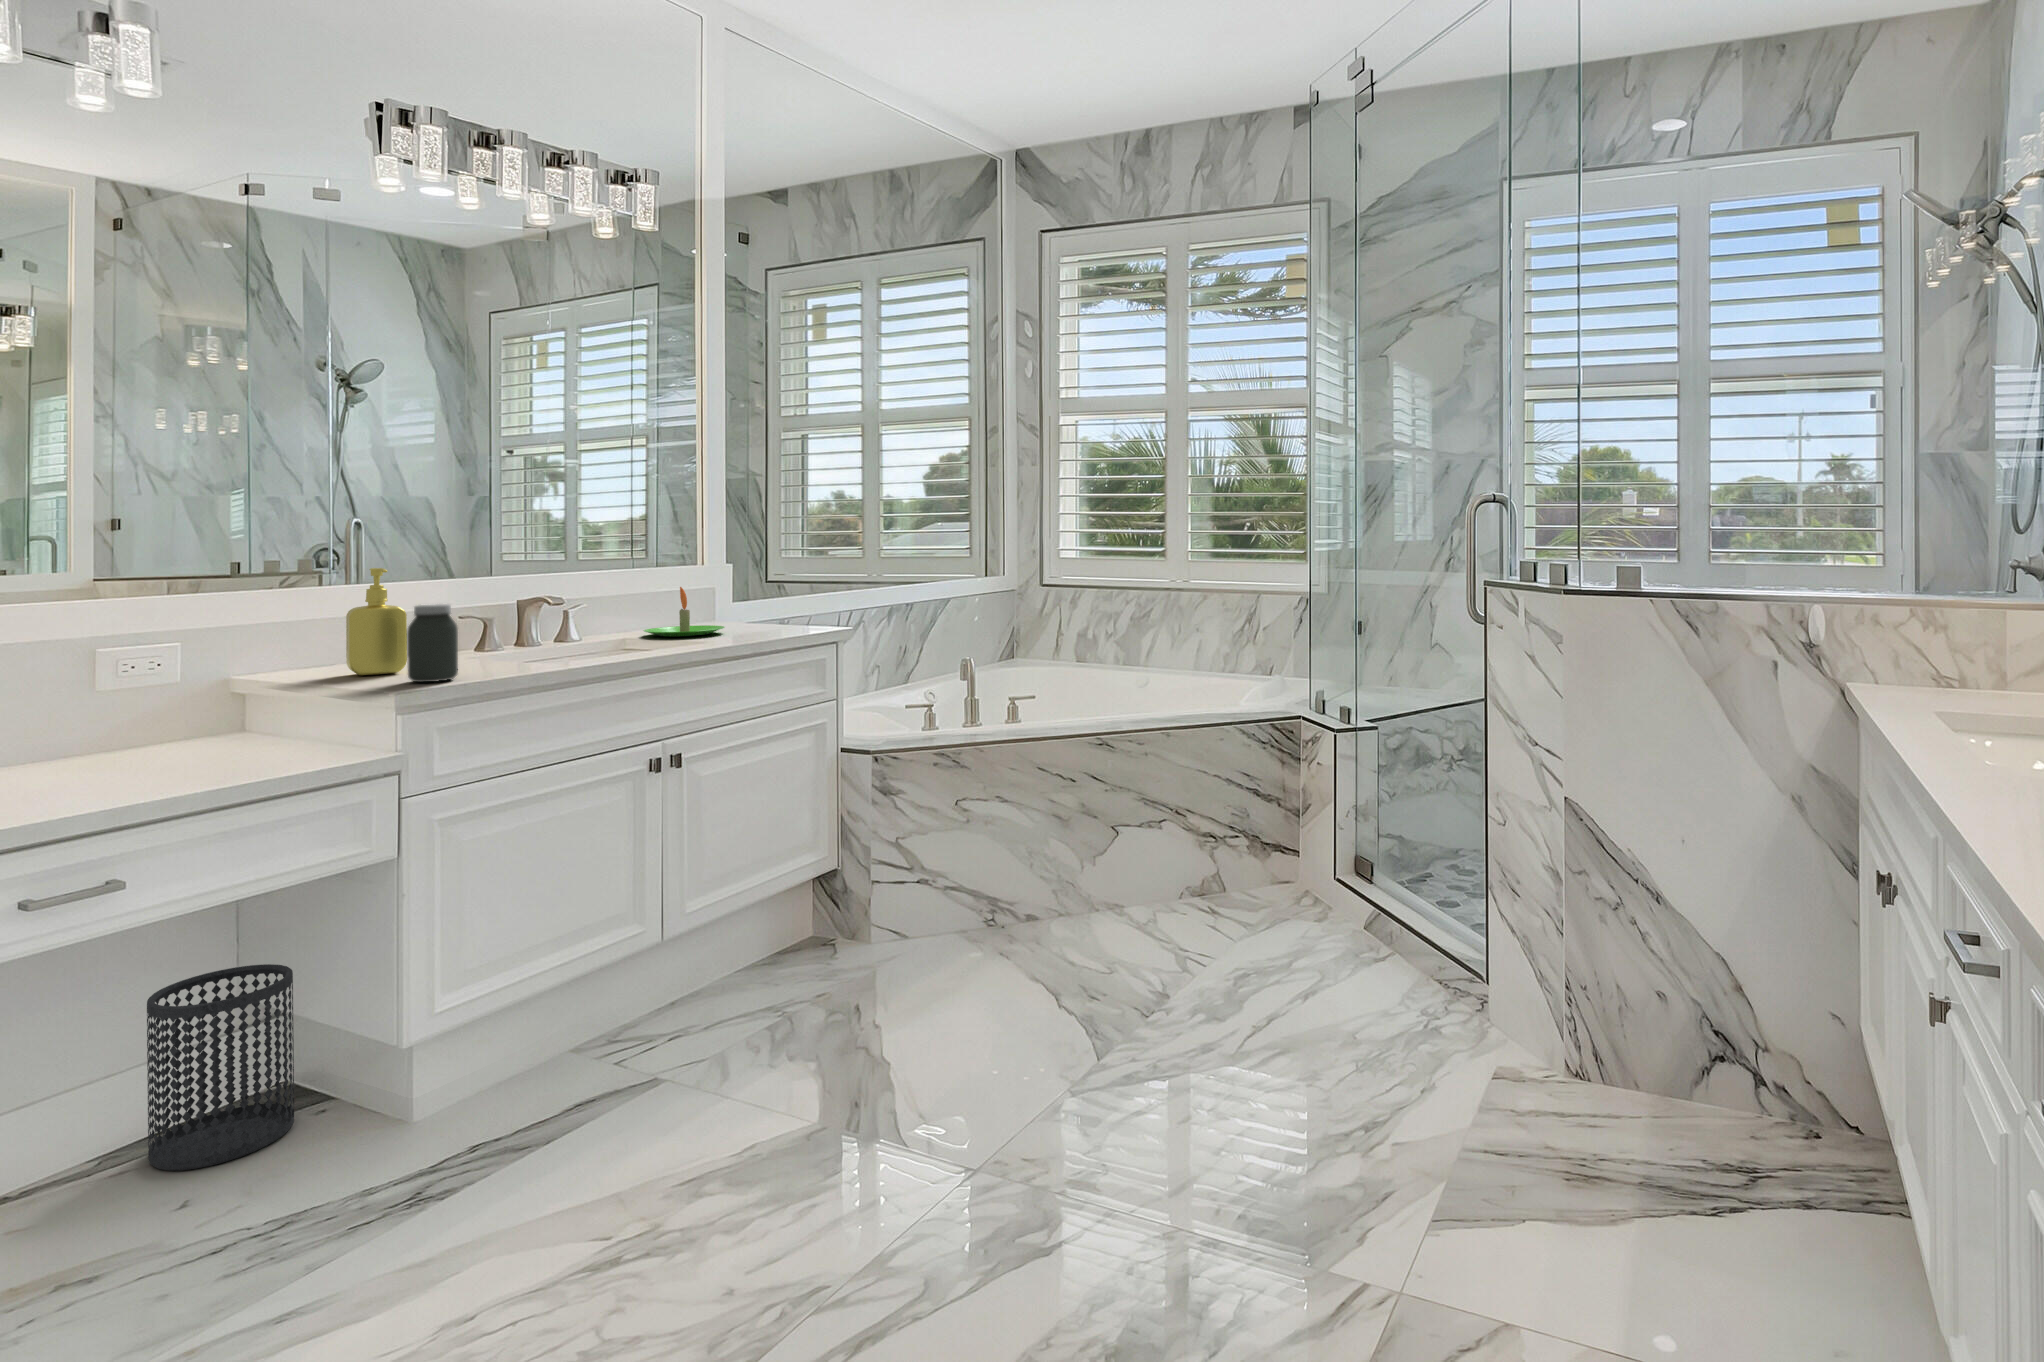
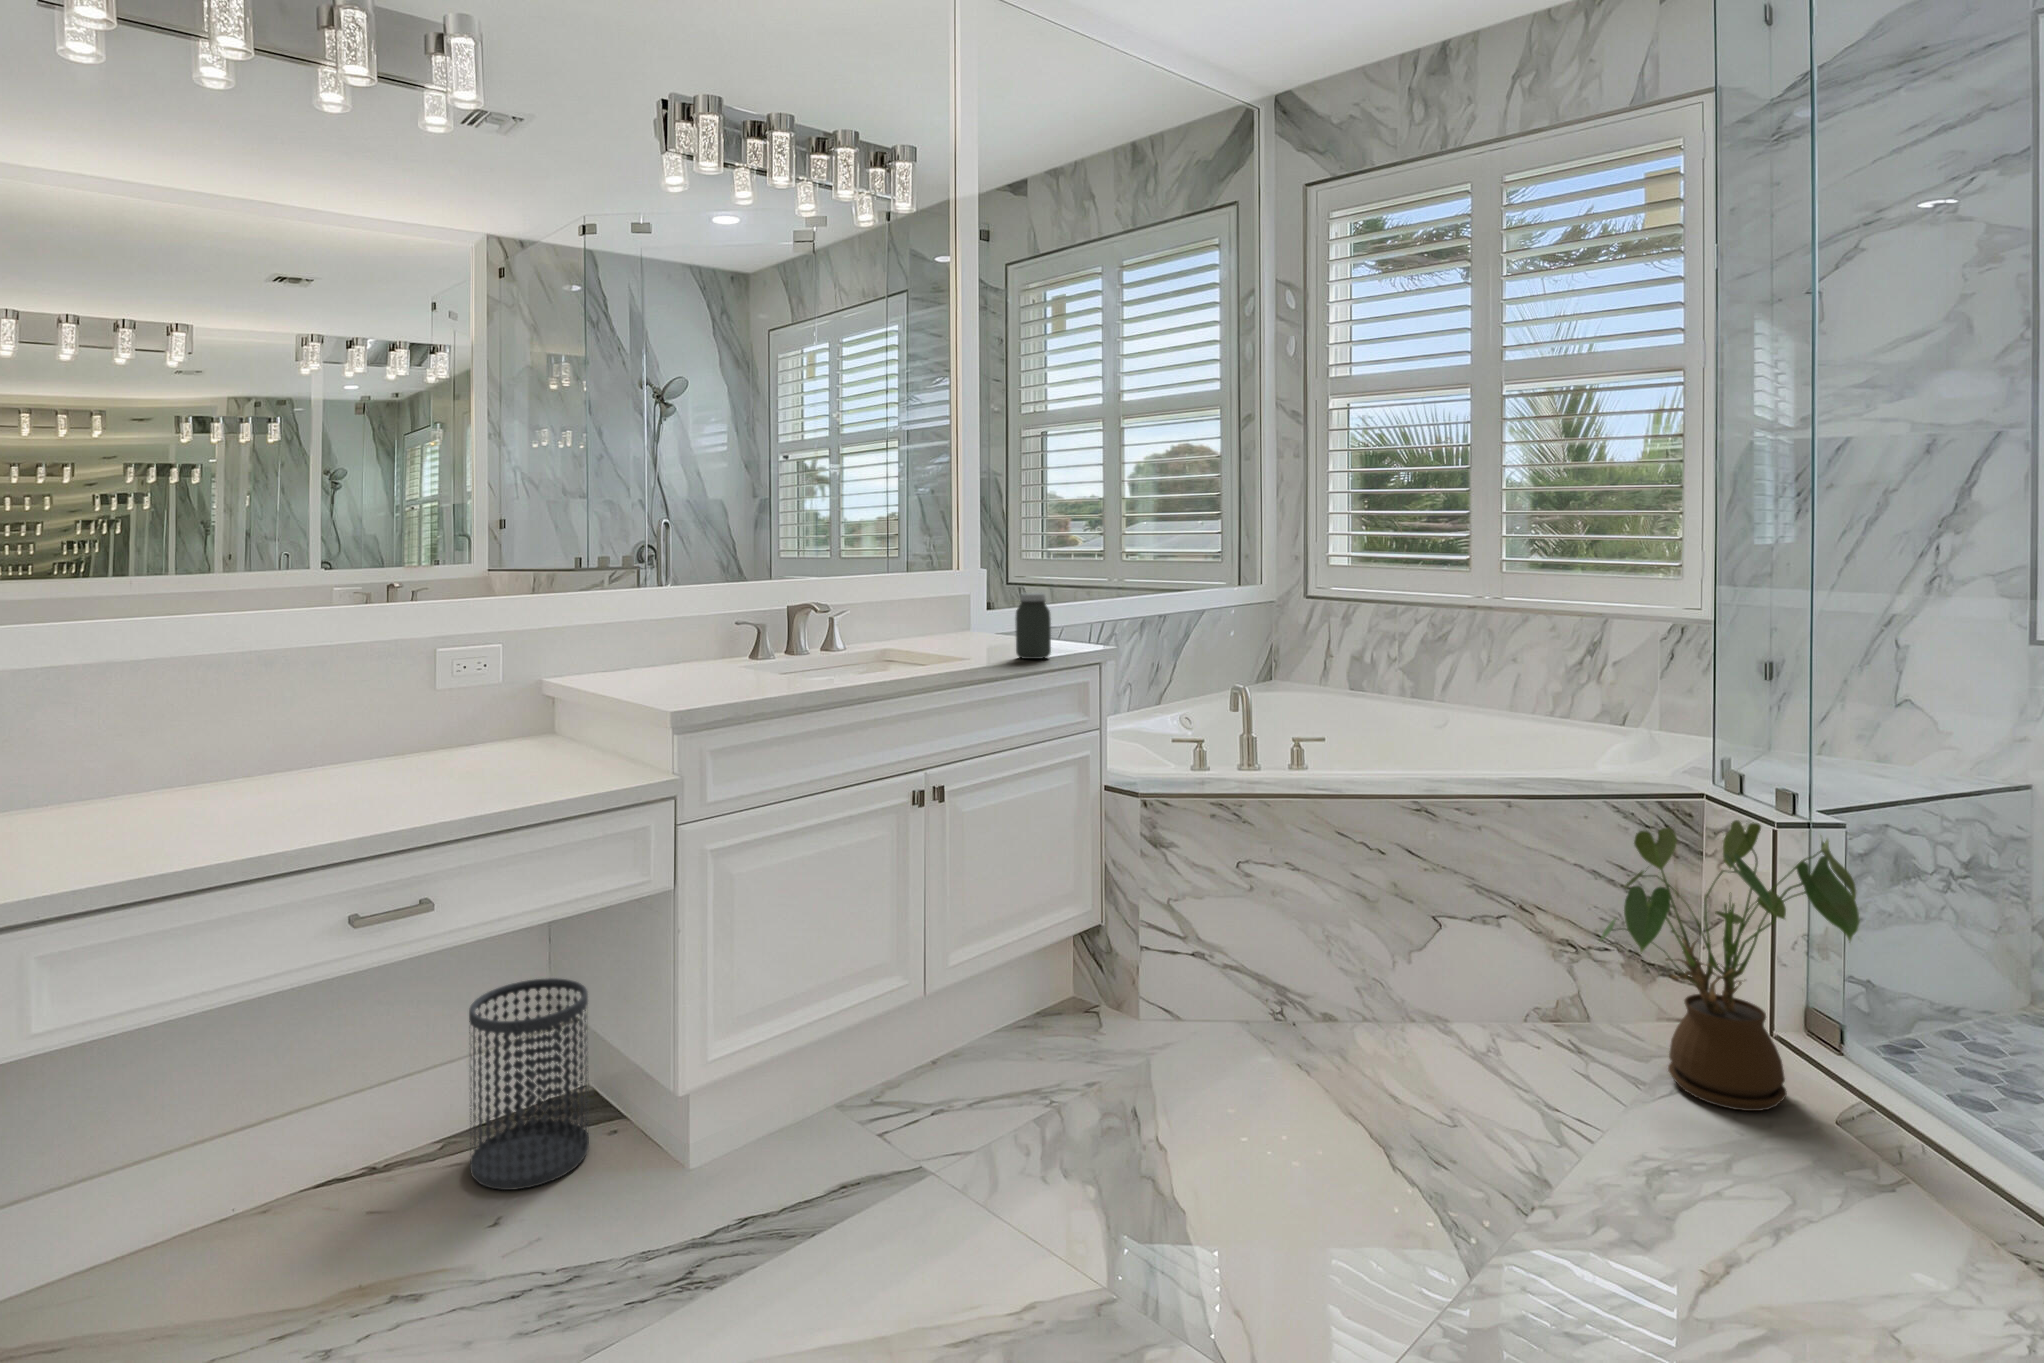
soap dispenser: present [346,568,407,675] -> none [634,575,685,688]
candle: present [643,587,725,637] -> none [901,598,982,653]
jar: present [407,604,458,682] -> present [1016,593,1051,659]
house plant: none [1221,734,1377,936] -> present [1601,820,1860,1111]

